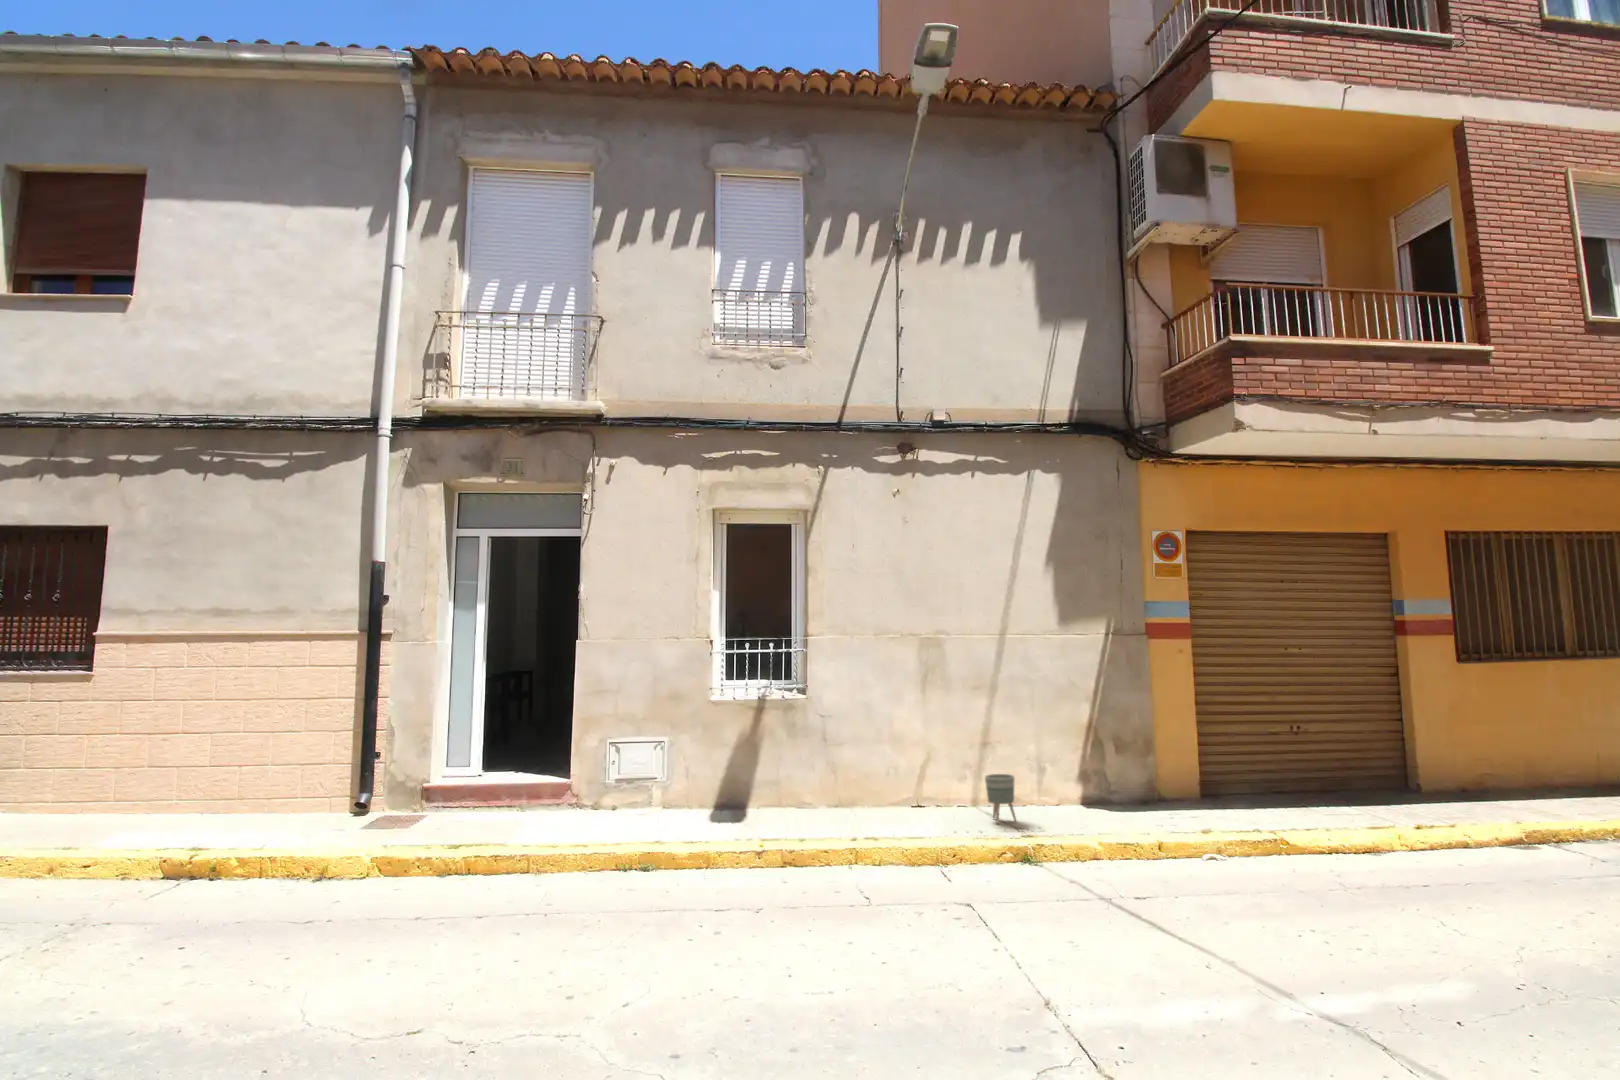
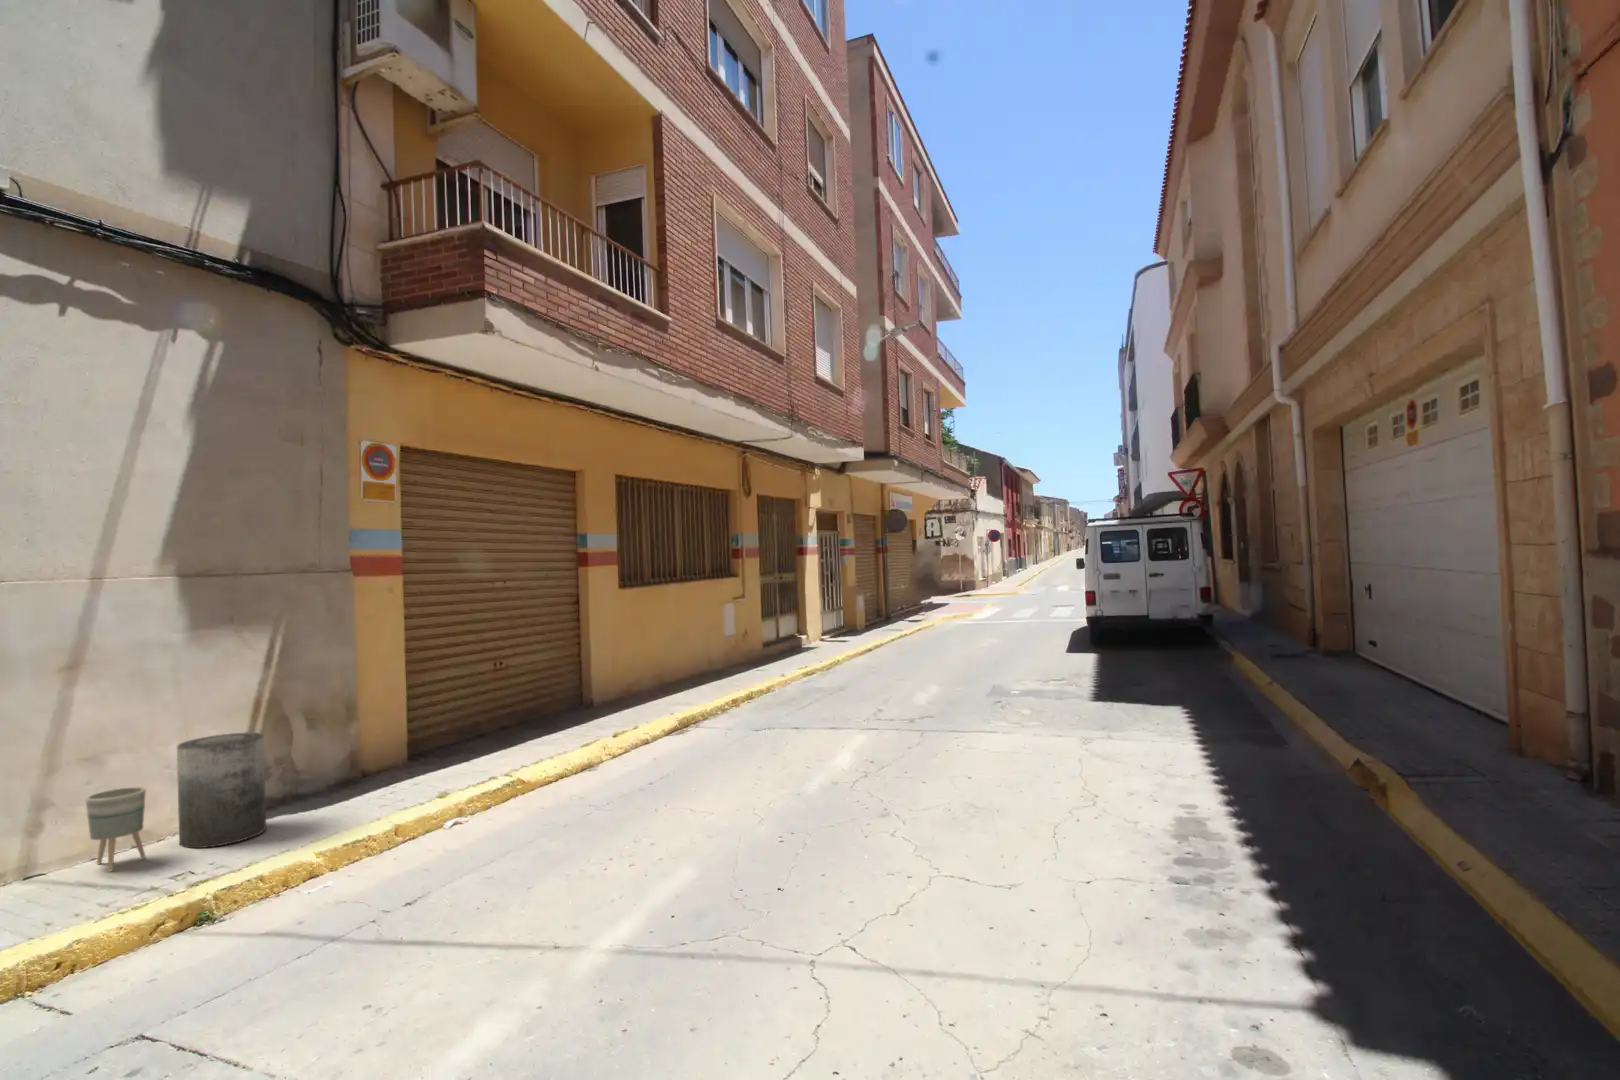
trash can: none [1032,749,1087,824] -> present [177,732,266,848]

